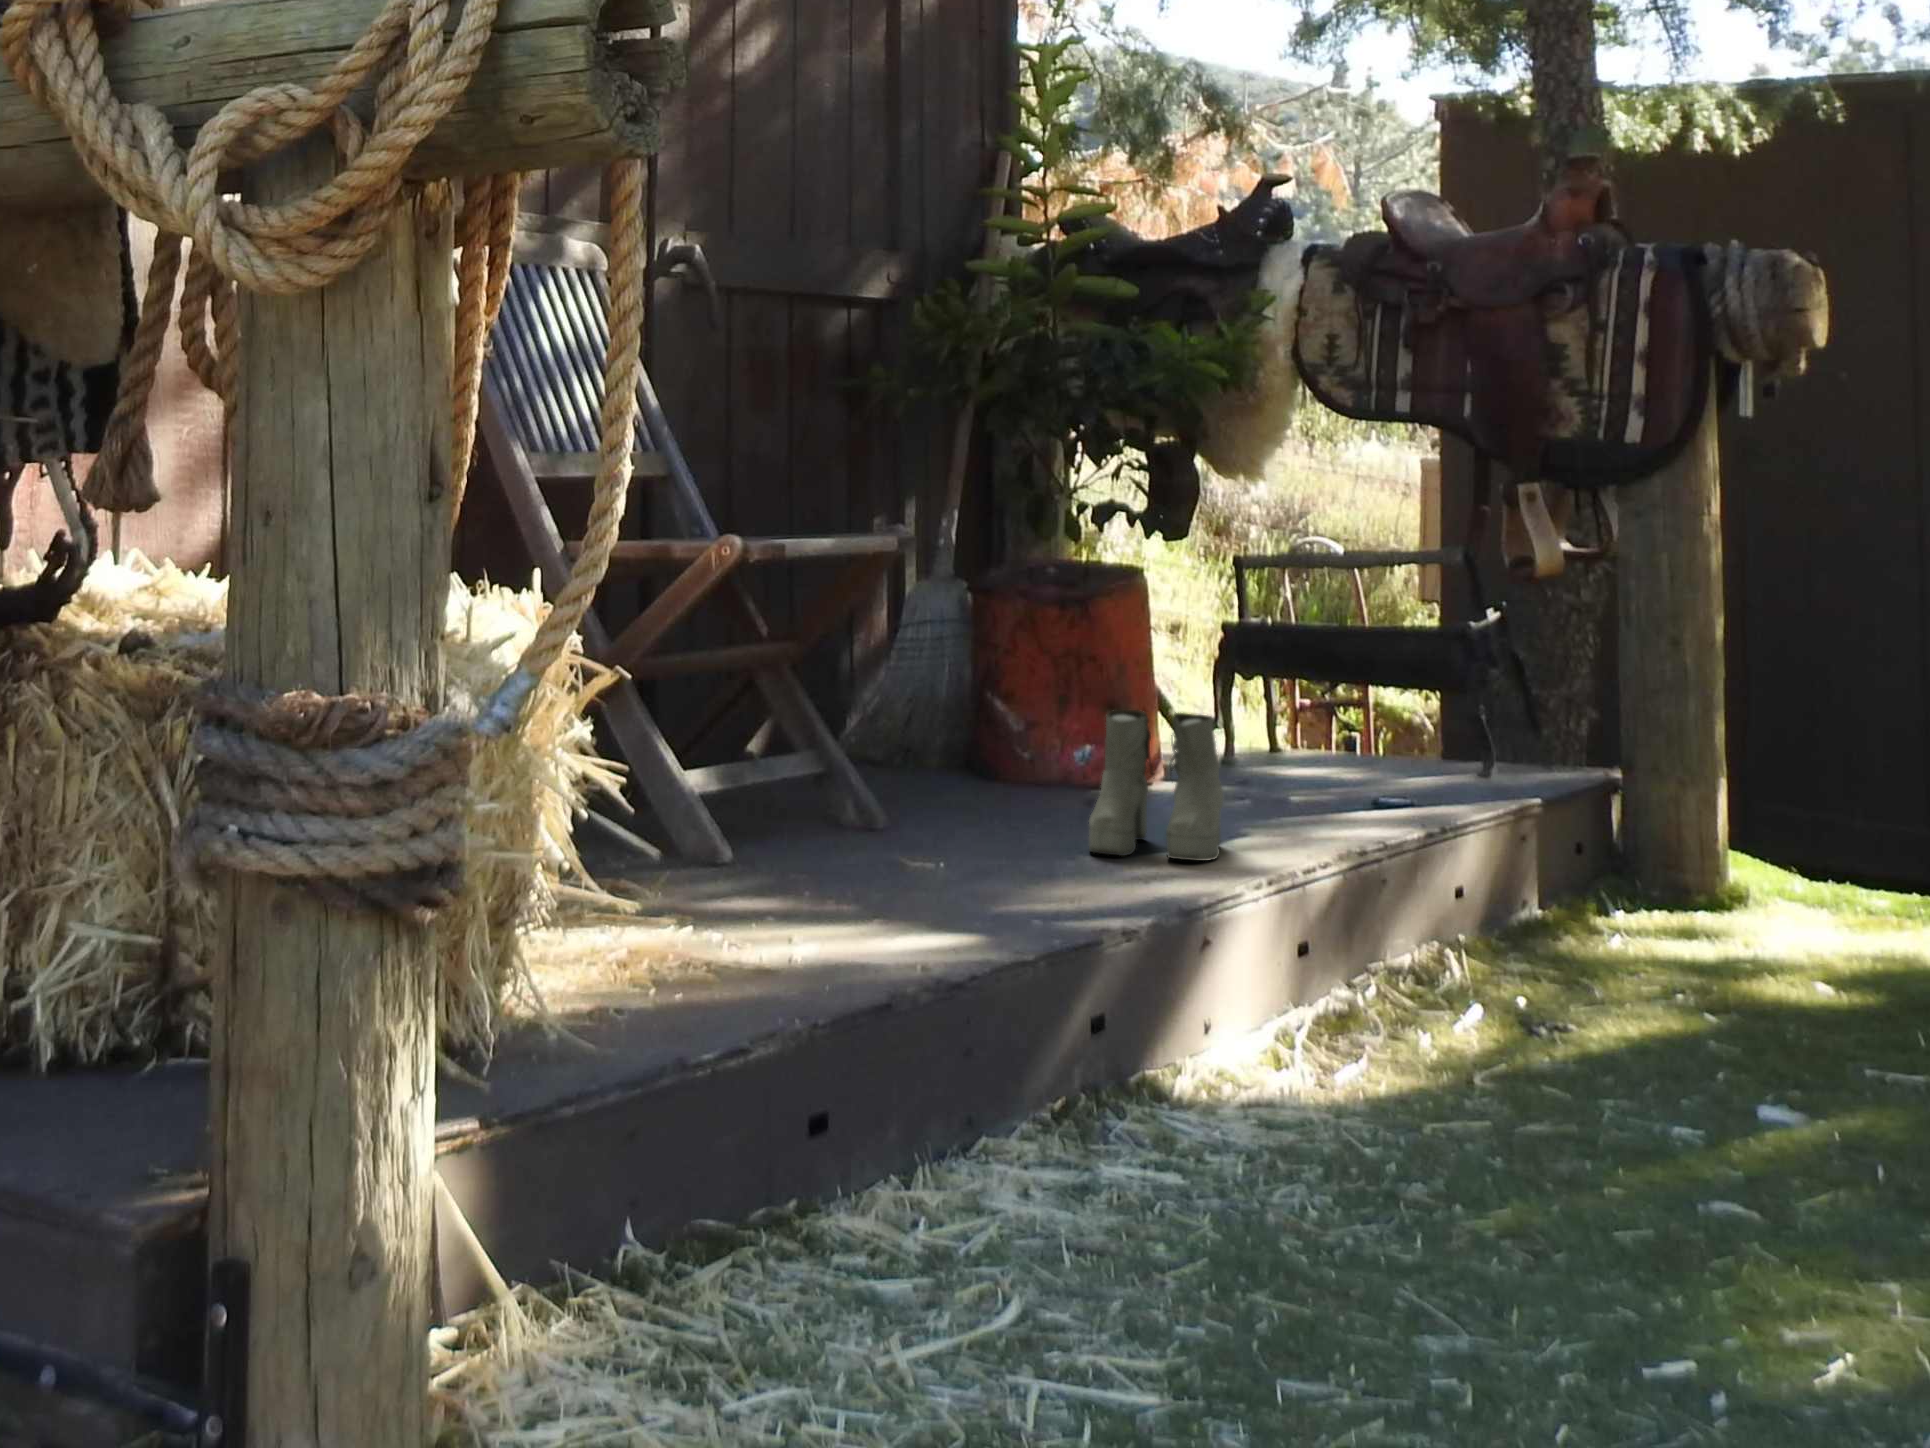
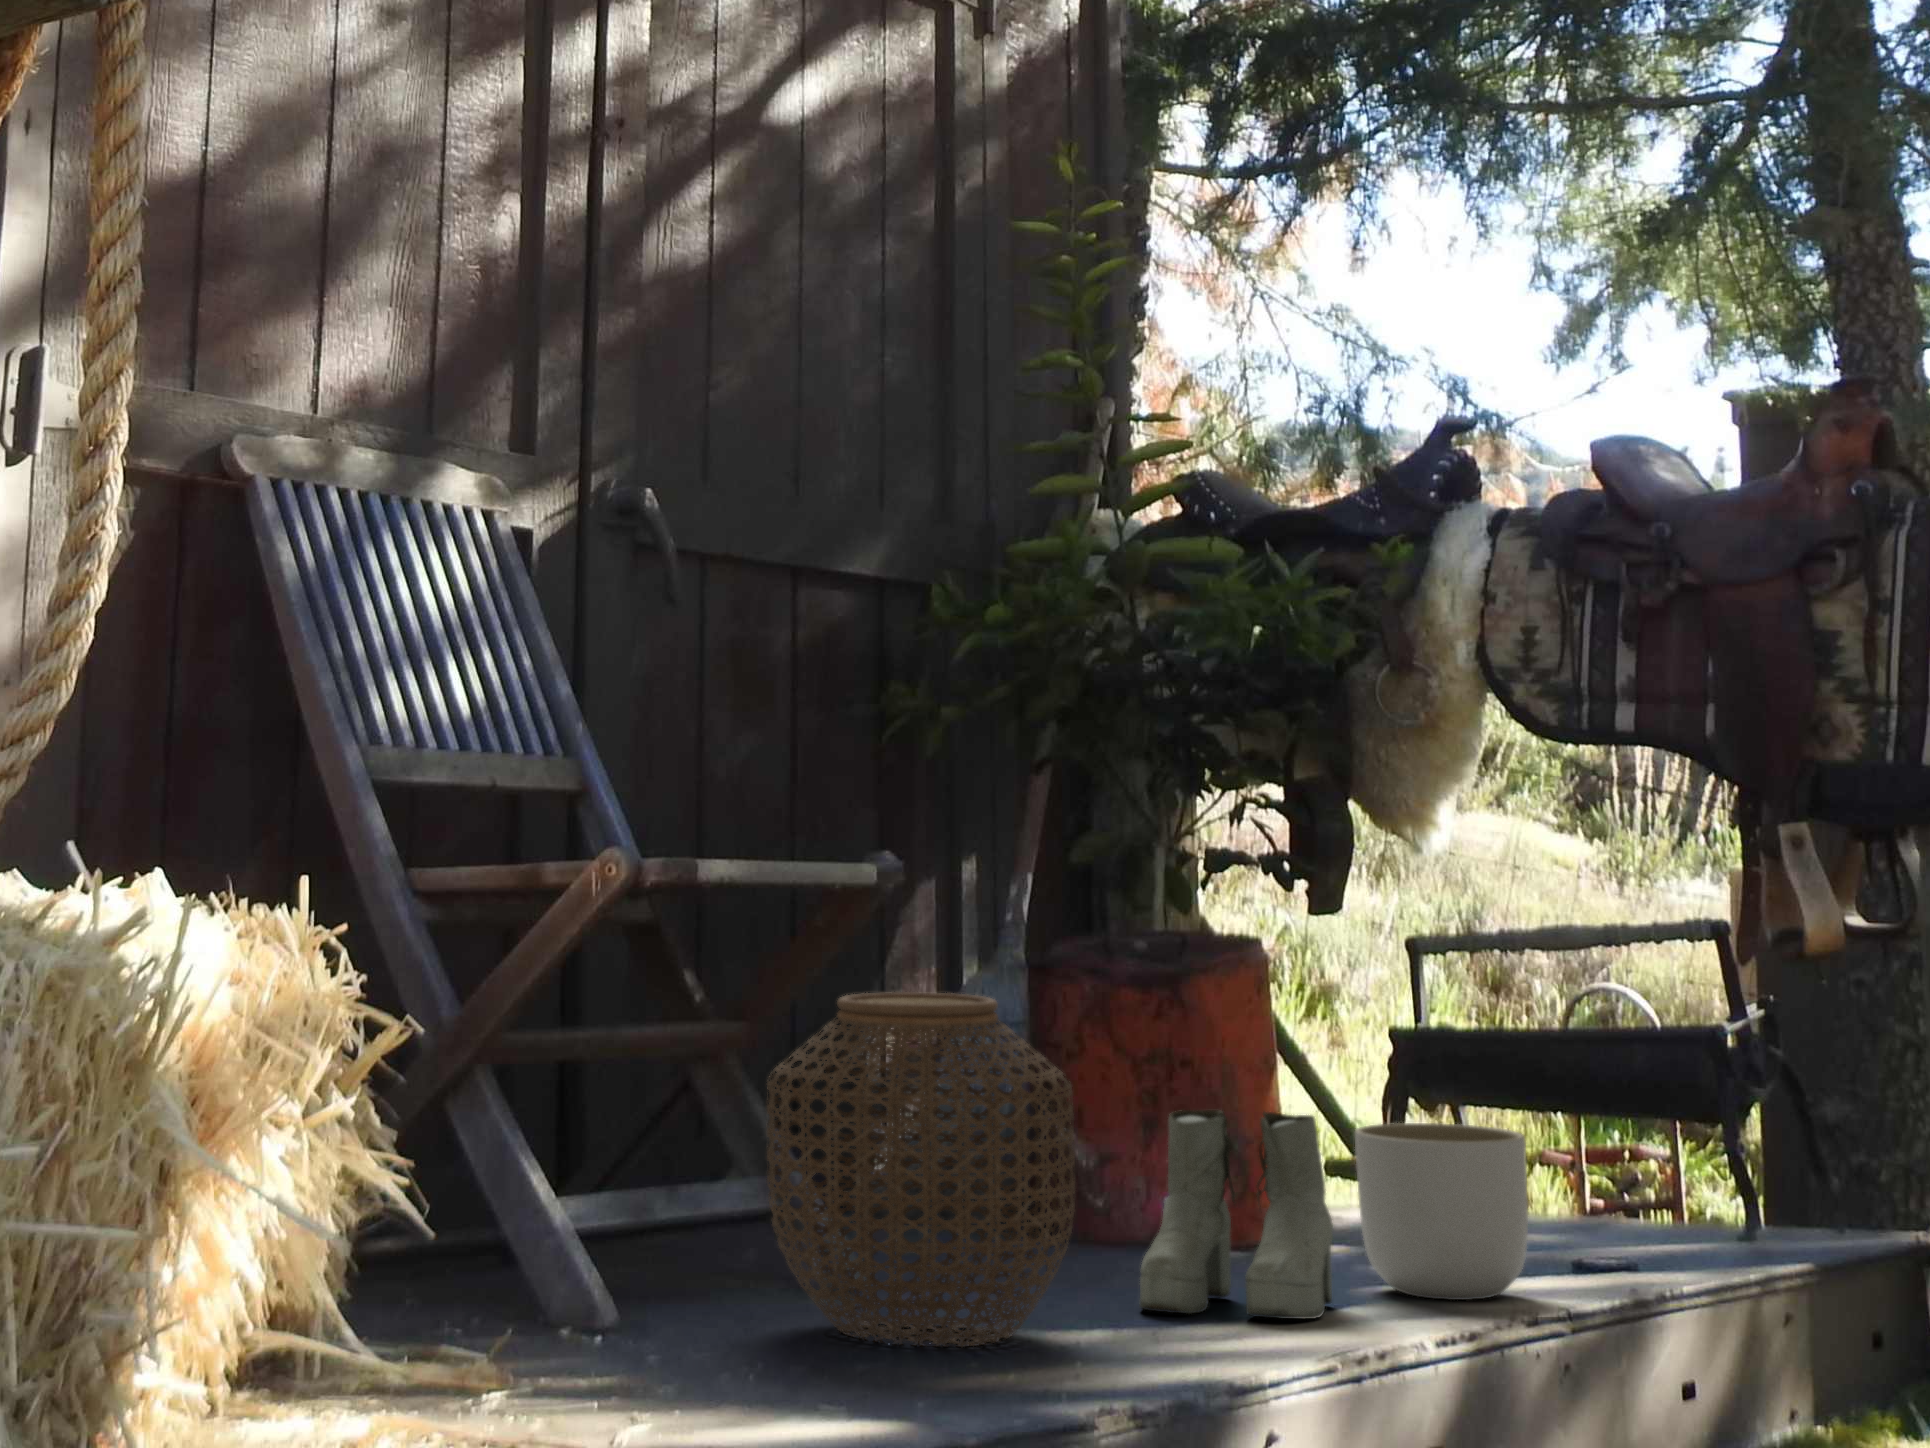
woven basket: none [841,641,1060,892] -> present [767,992,1075,1347]
planter: none [1230,711,1354,838] -> present [1355,1123,1528,1300]

